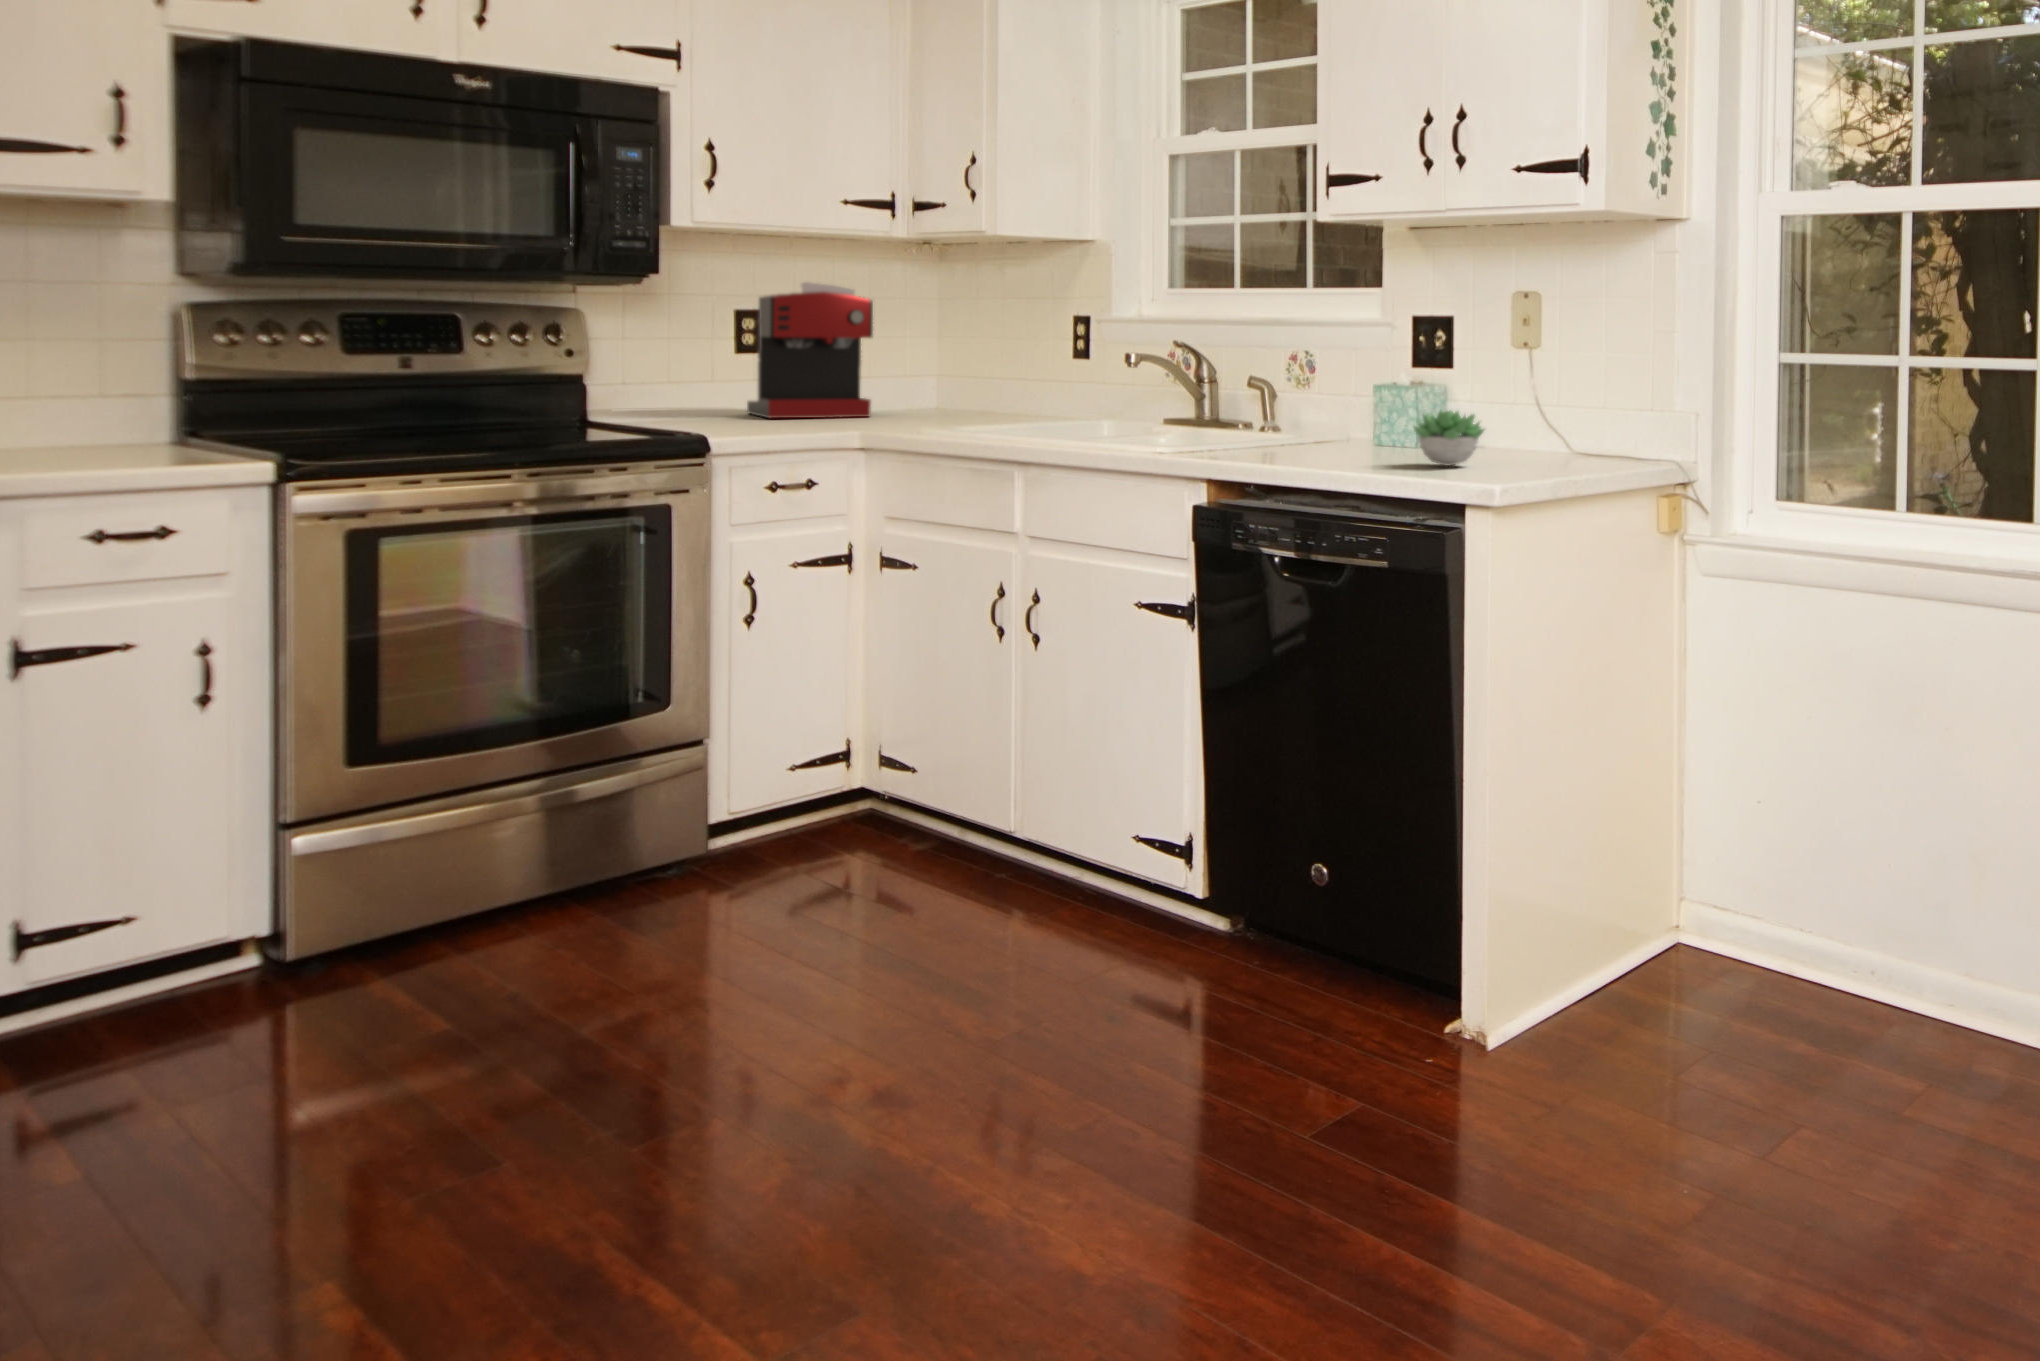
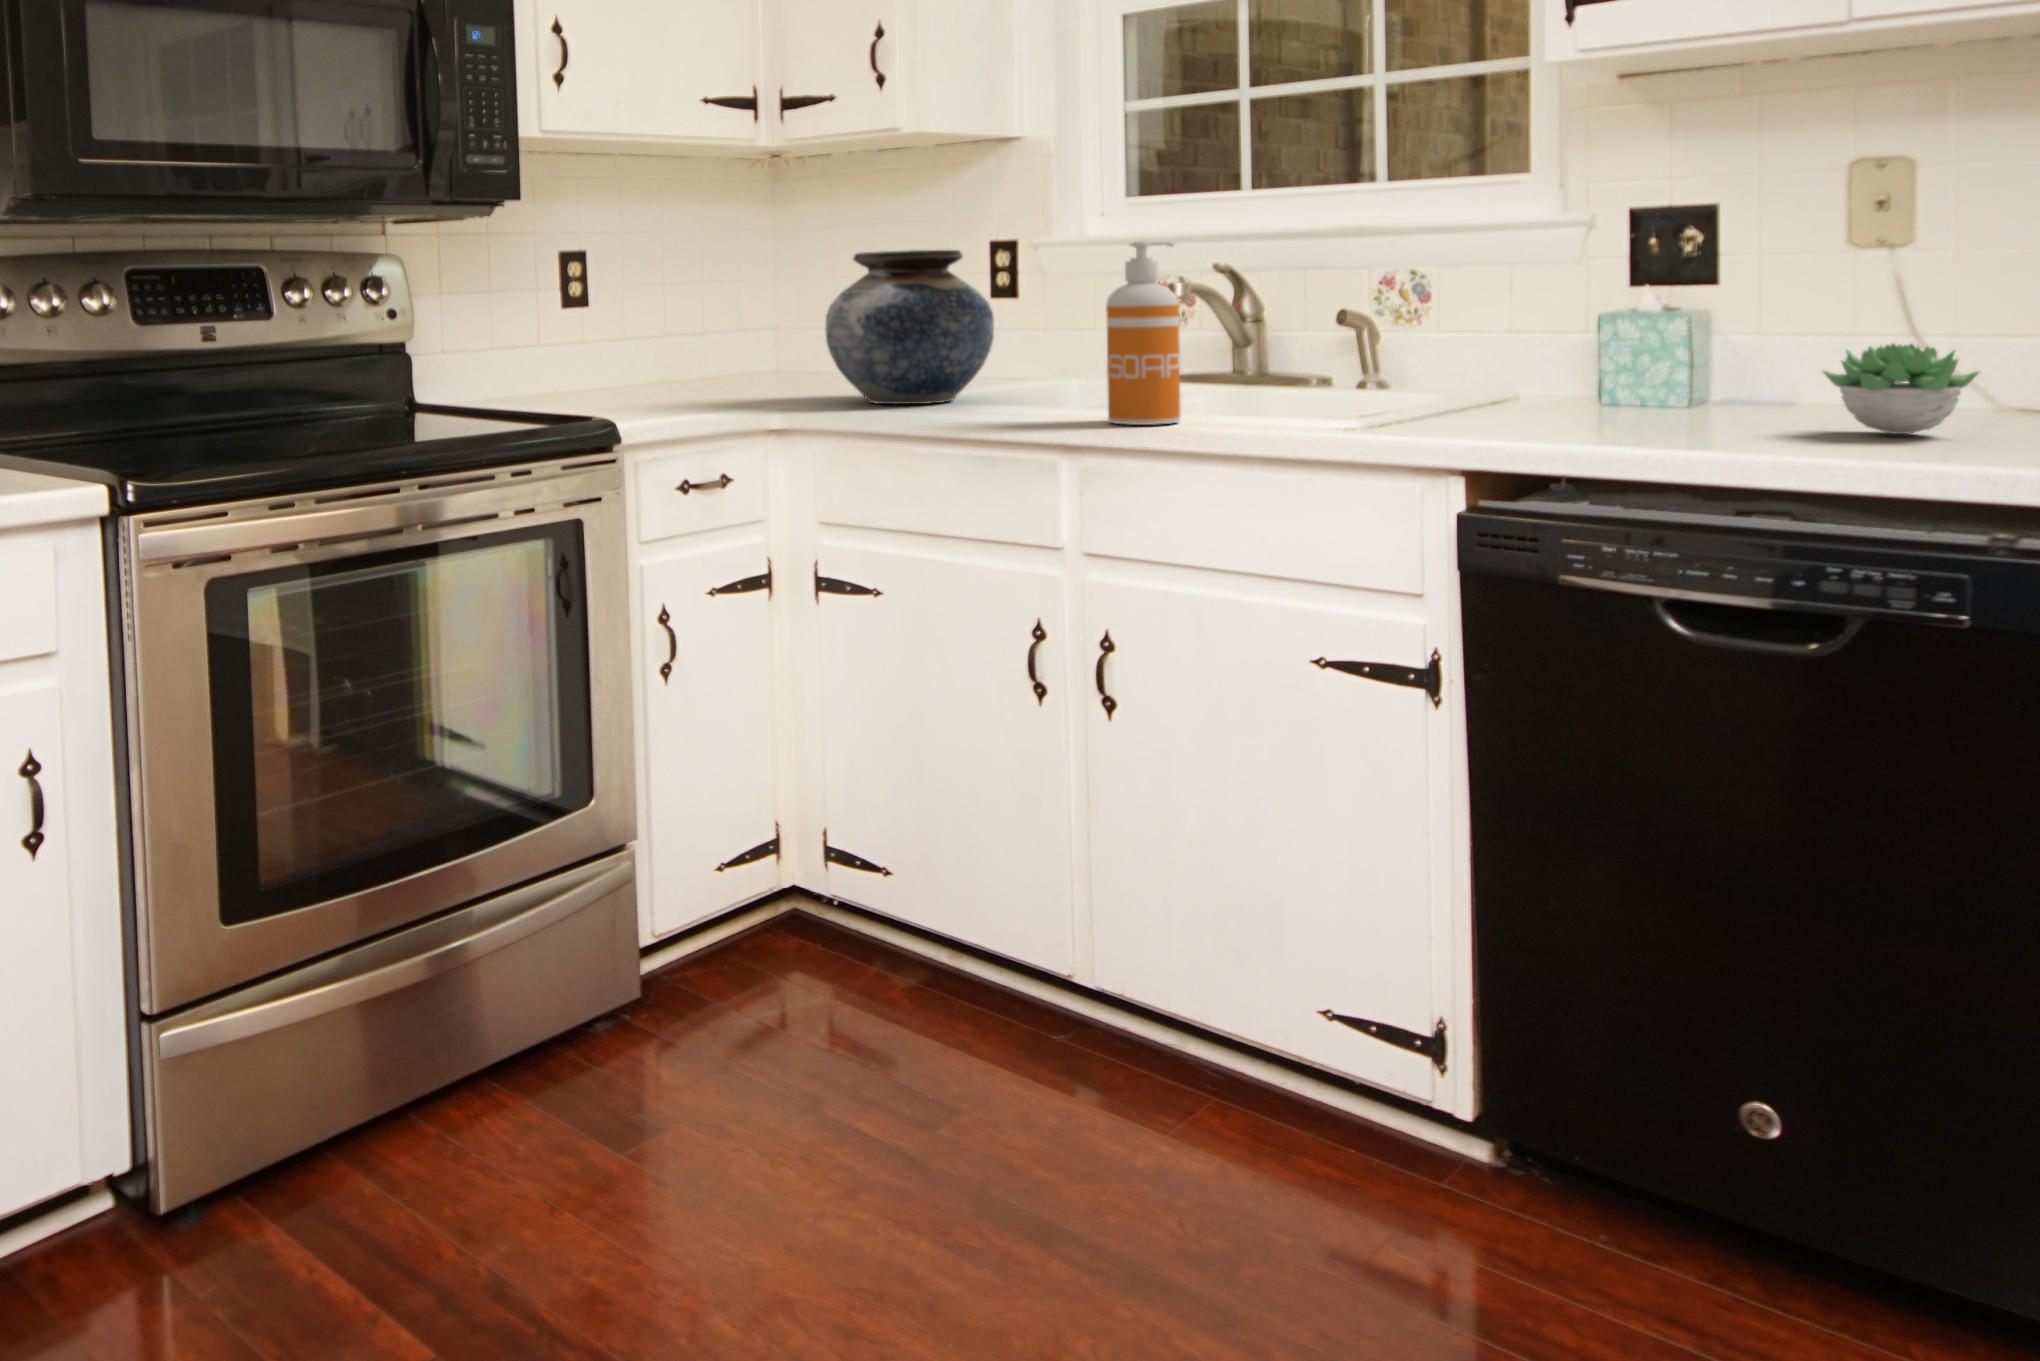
coffee maker: present [747,282,873,418] -> none [563,214,732,392]
vase: none [892,322,1019,433] -> present [825,250,994,404]
soap dispenser: none [1030,325,1081,449] -> present [1106,241,1180,425]

